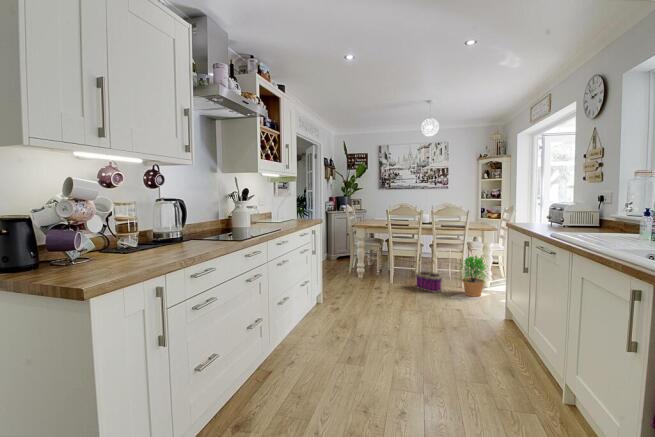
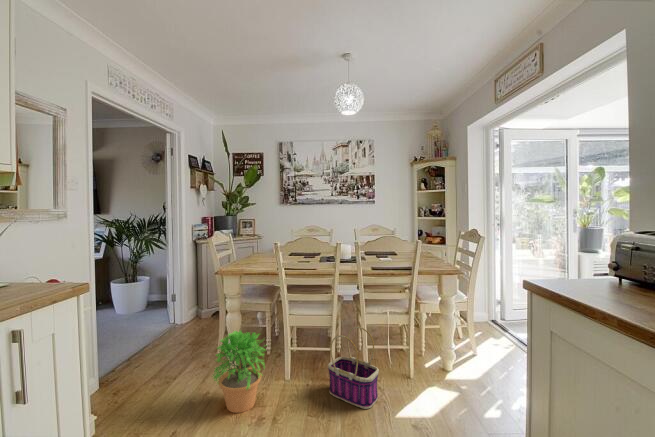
potted plant: present [460,256,488,297] -> present [213,330,265,413]

